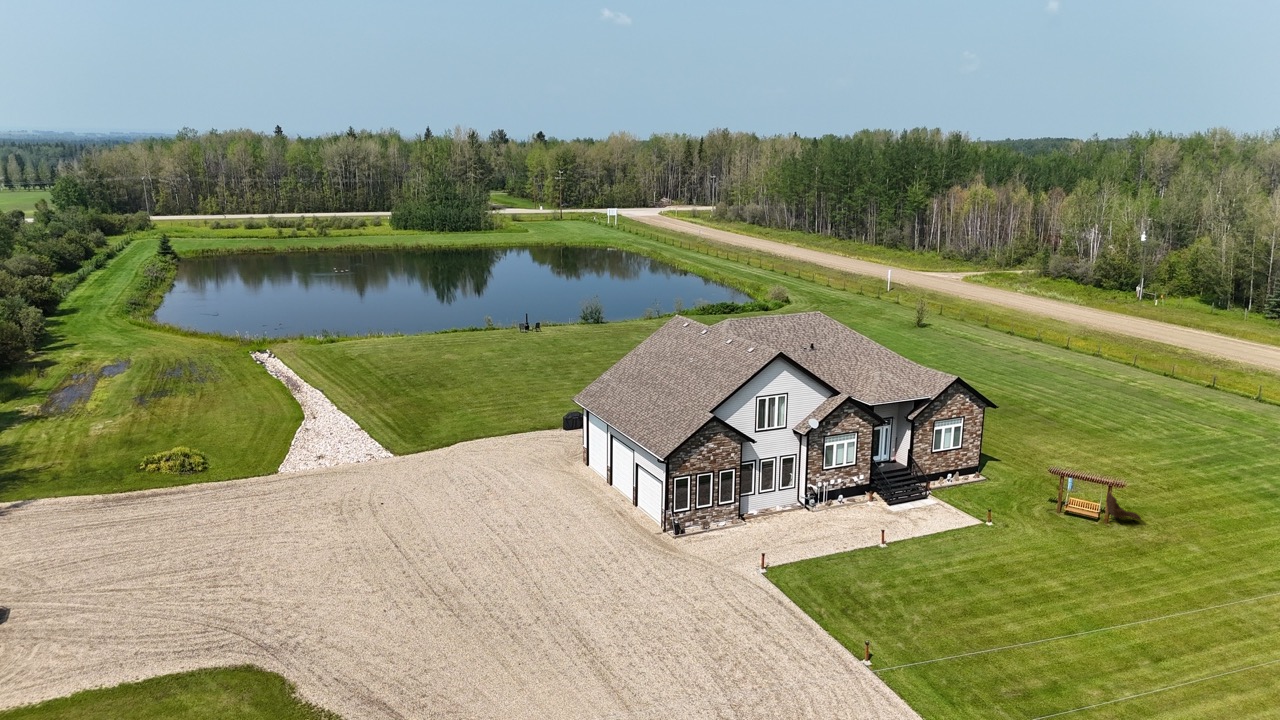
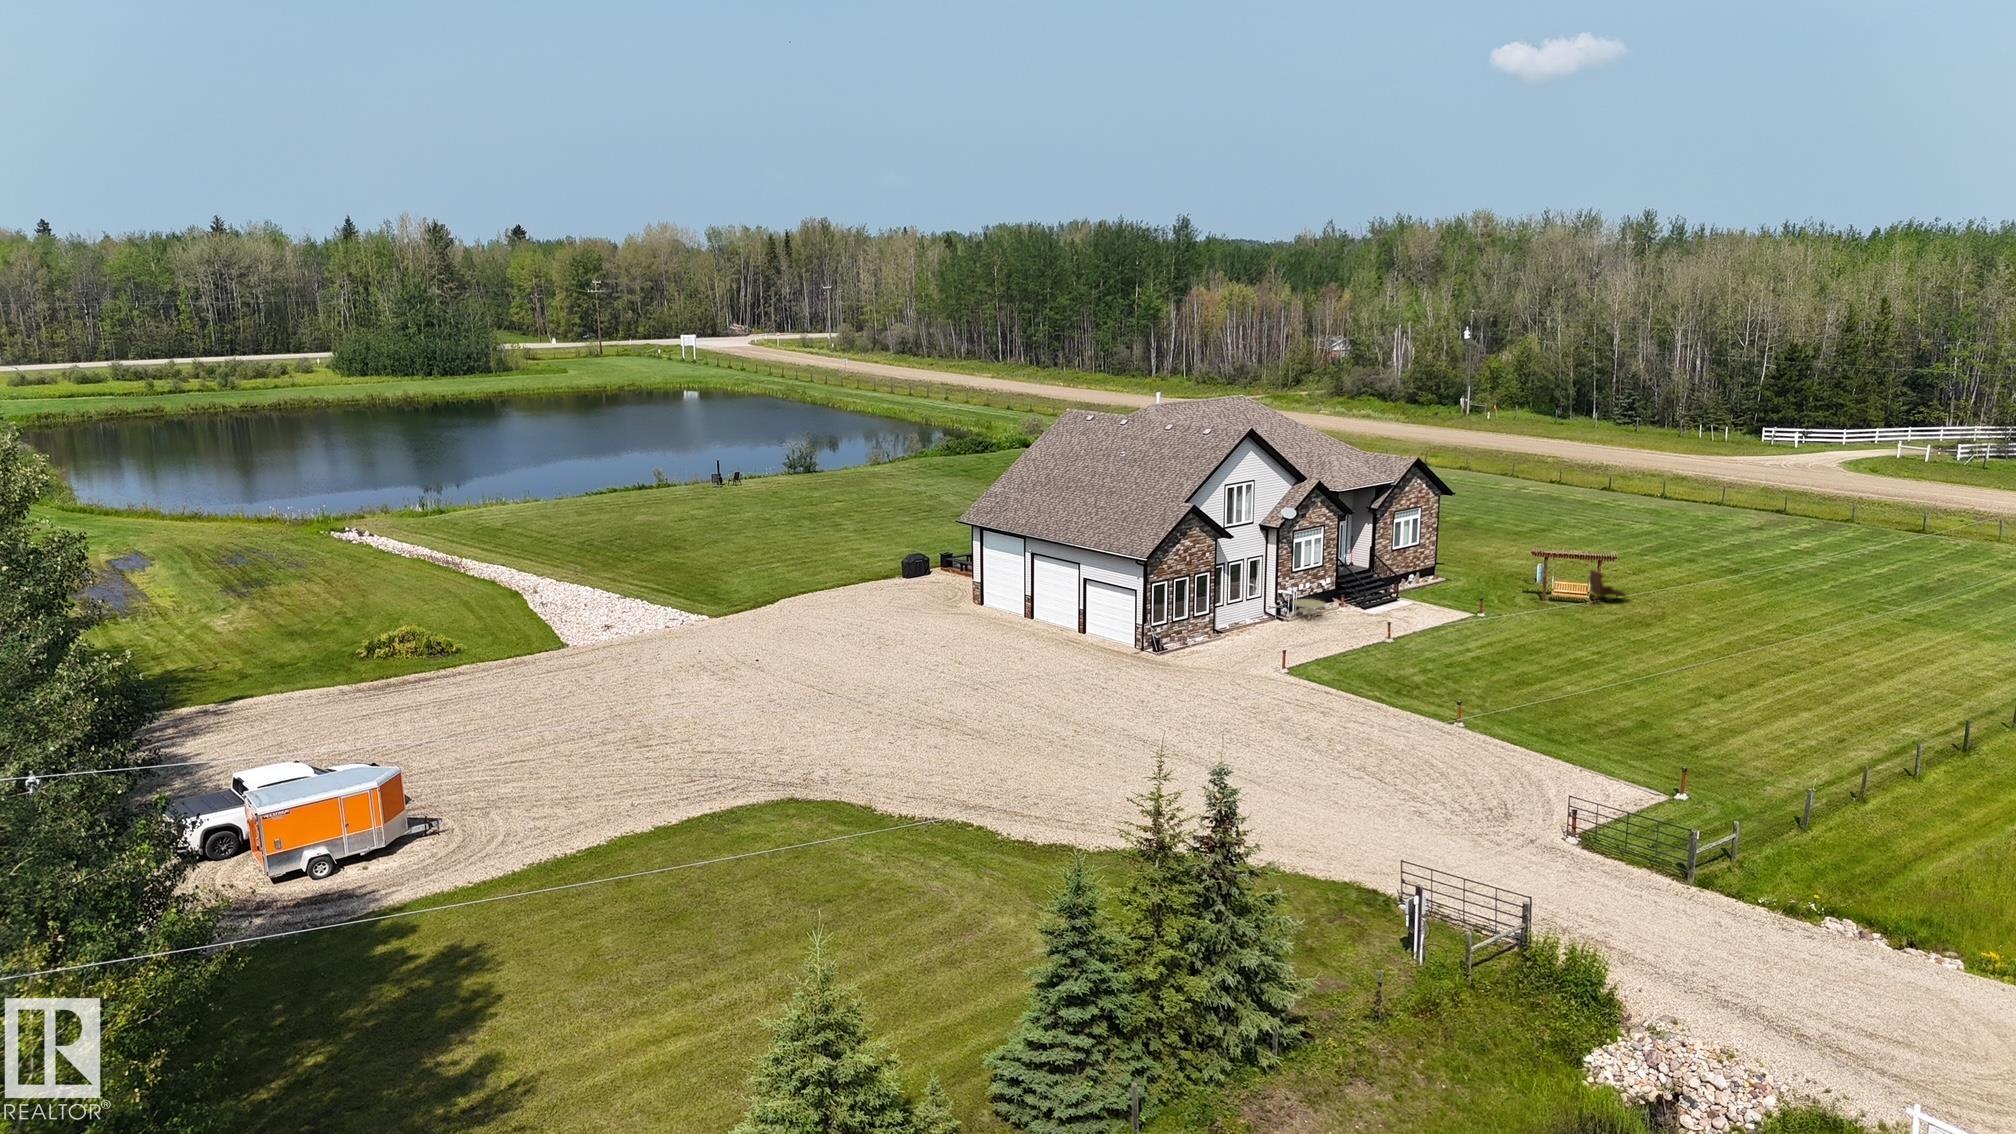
round table: none [819,492,848,513] -> present [1292,599,1326,620]

